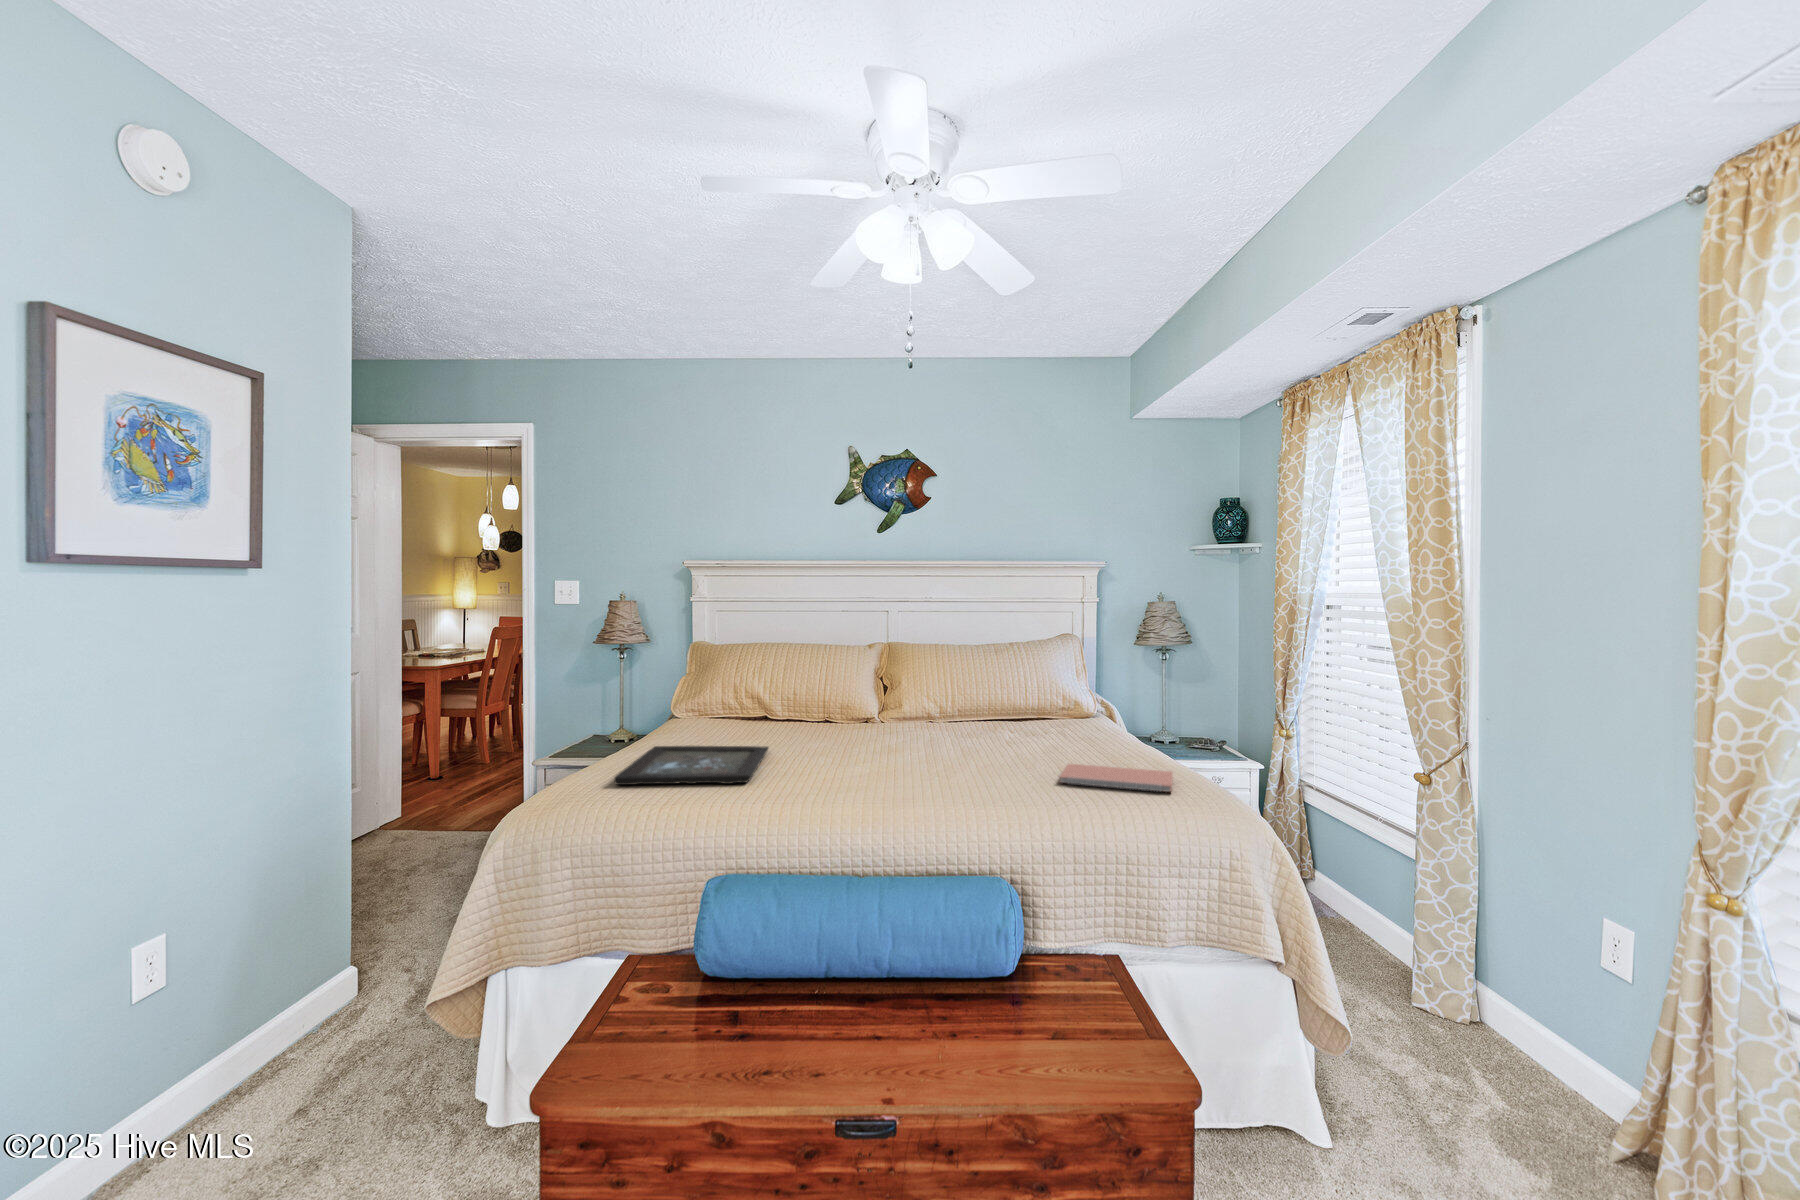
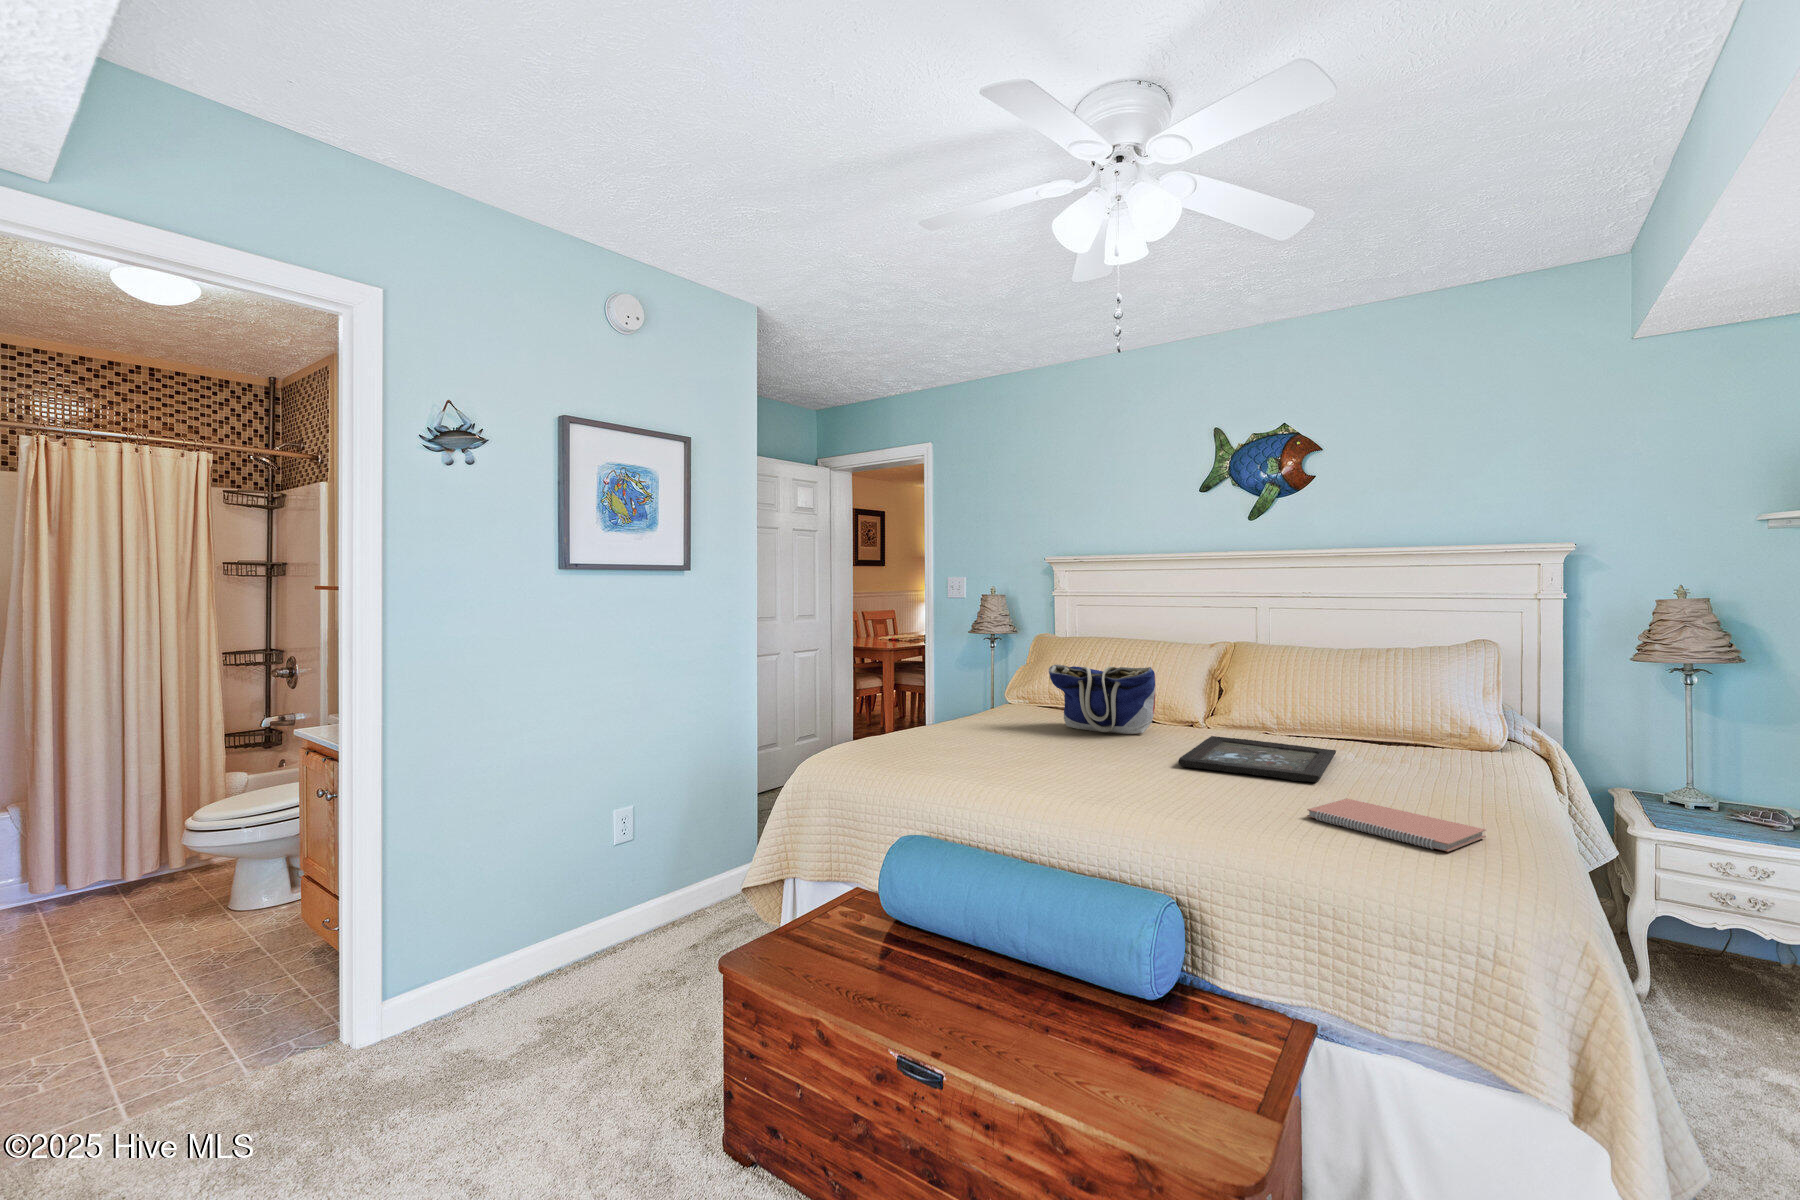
tote bag: none [747,667,855,734] -> present [1049,665,1156,734]
tray: present [614,746,768,785] -> present [1179,736,1336,782]

